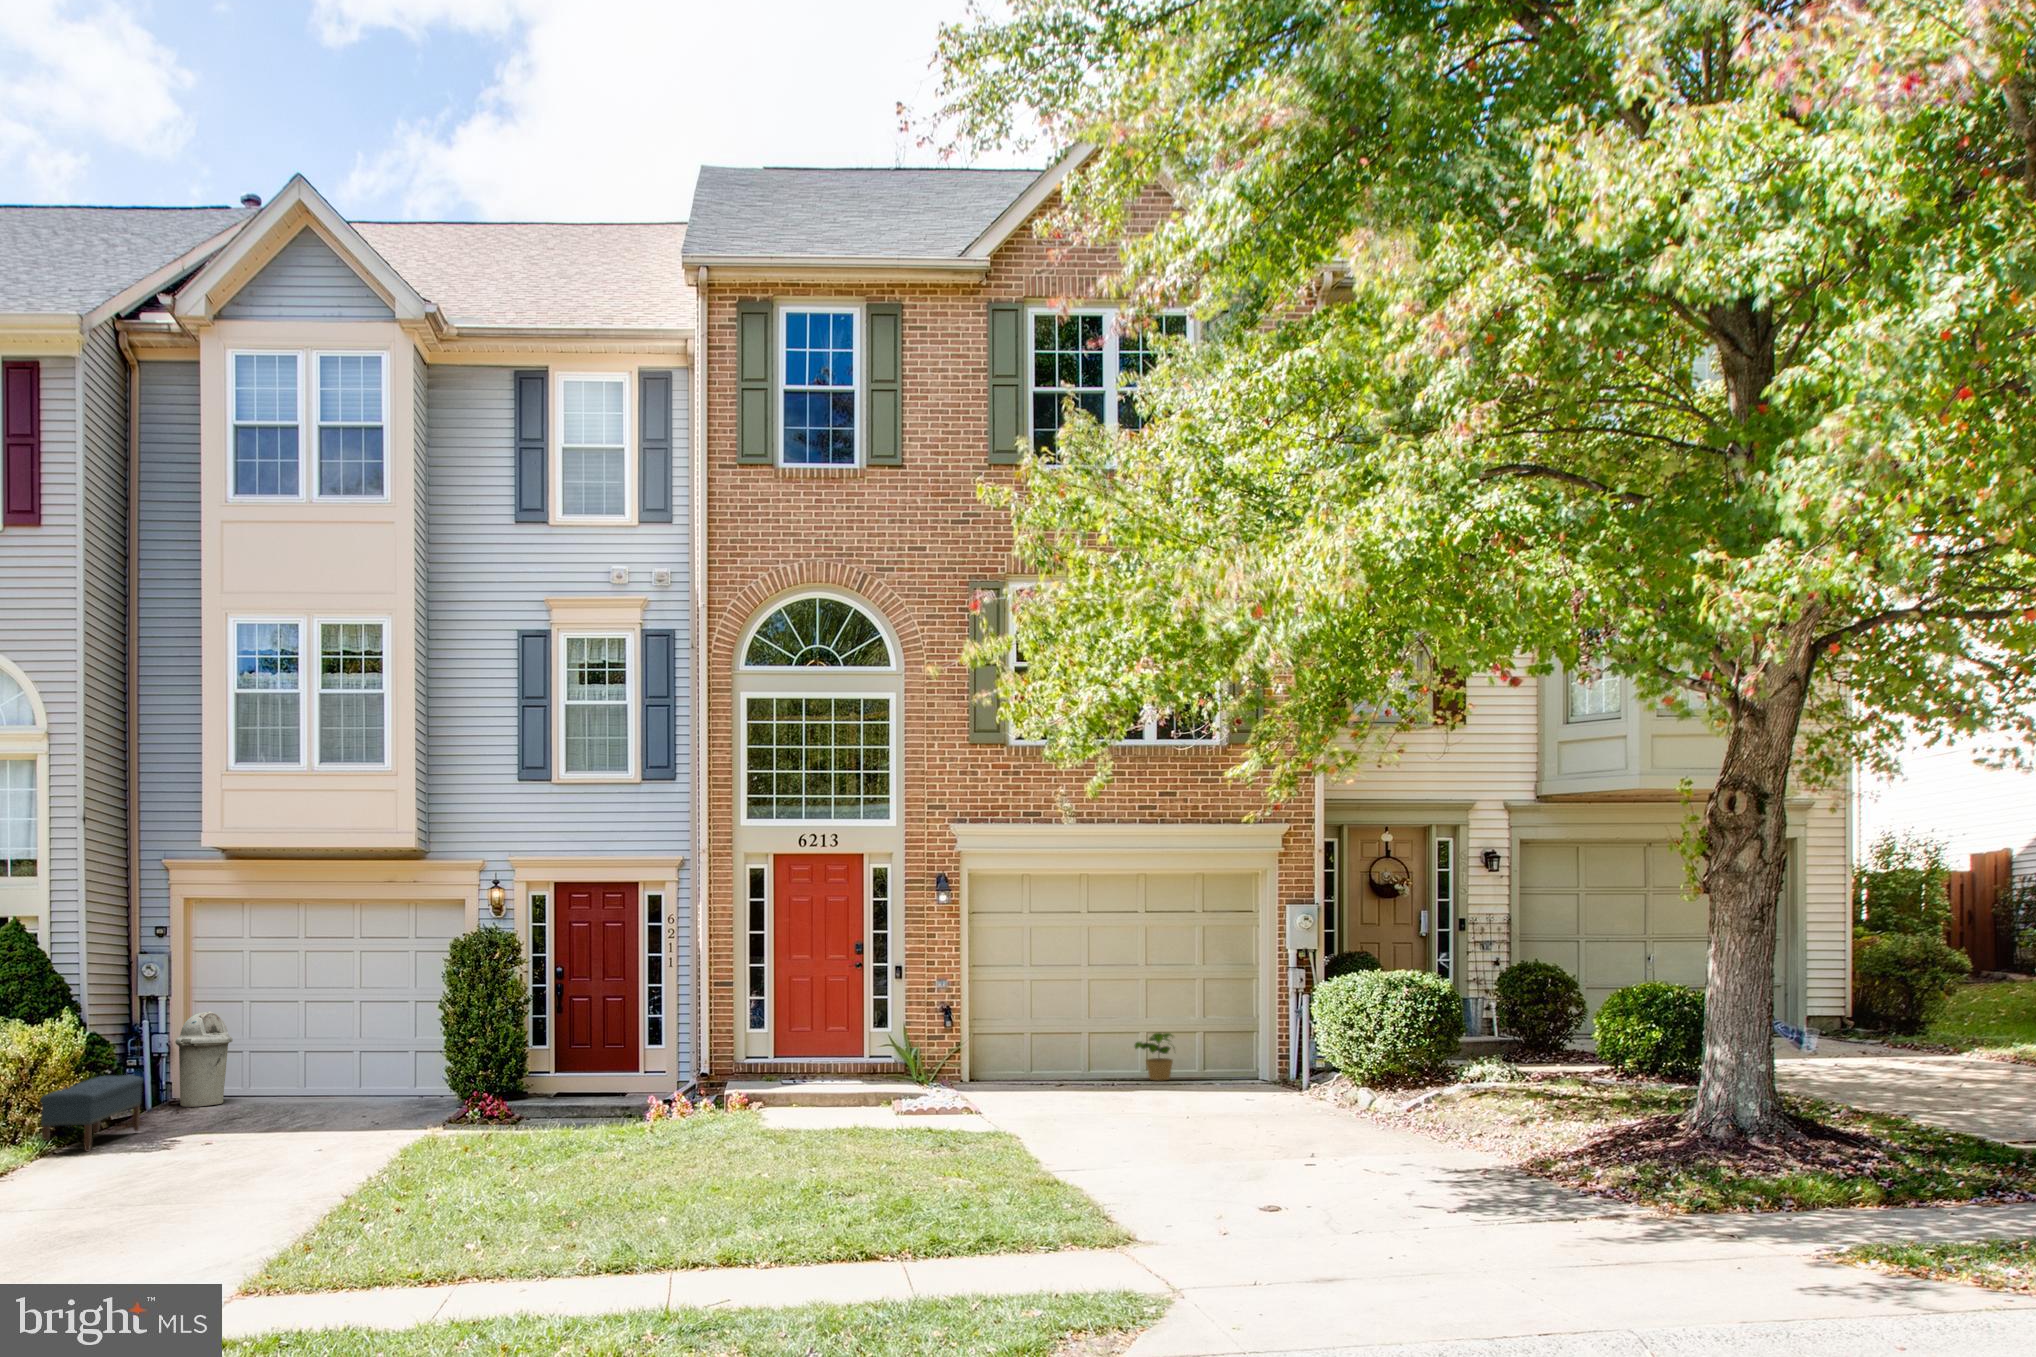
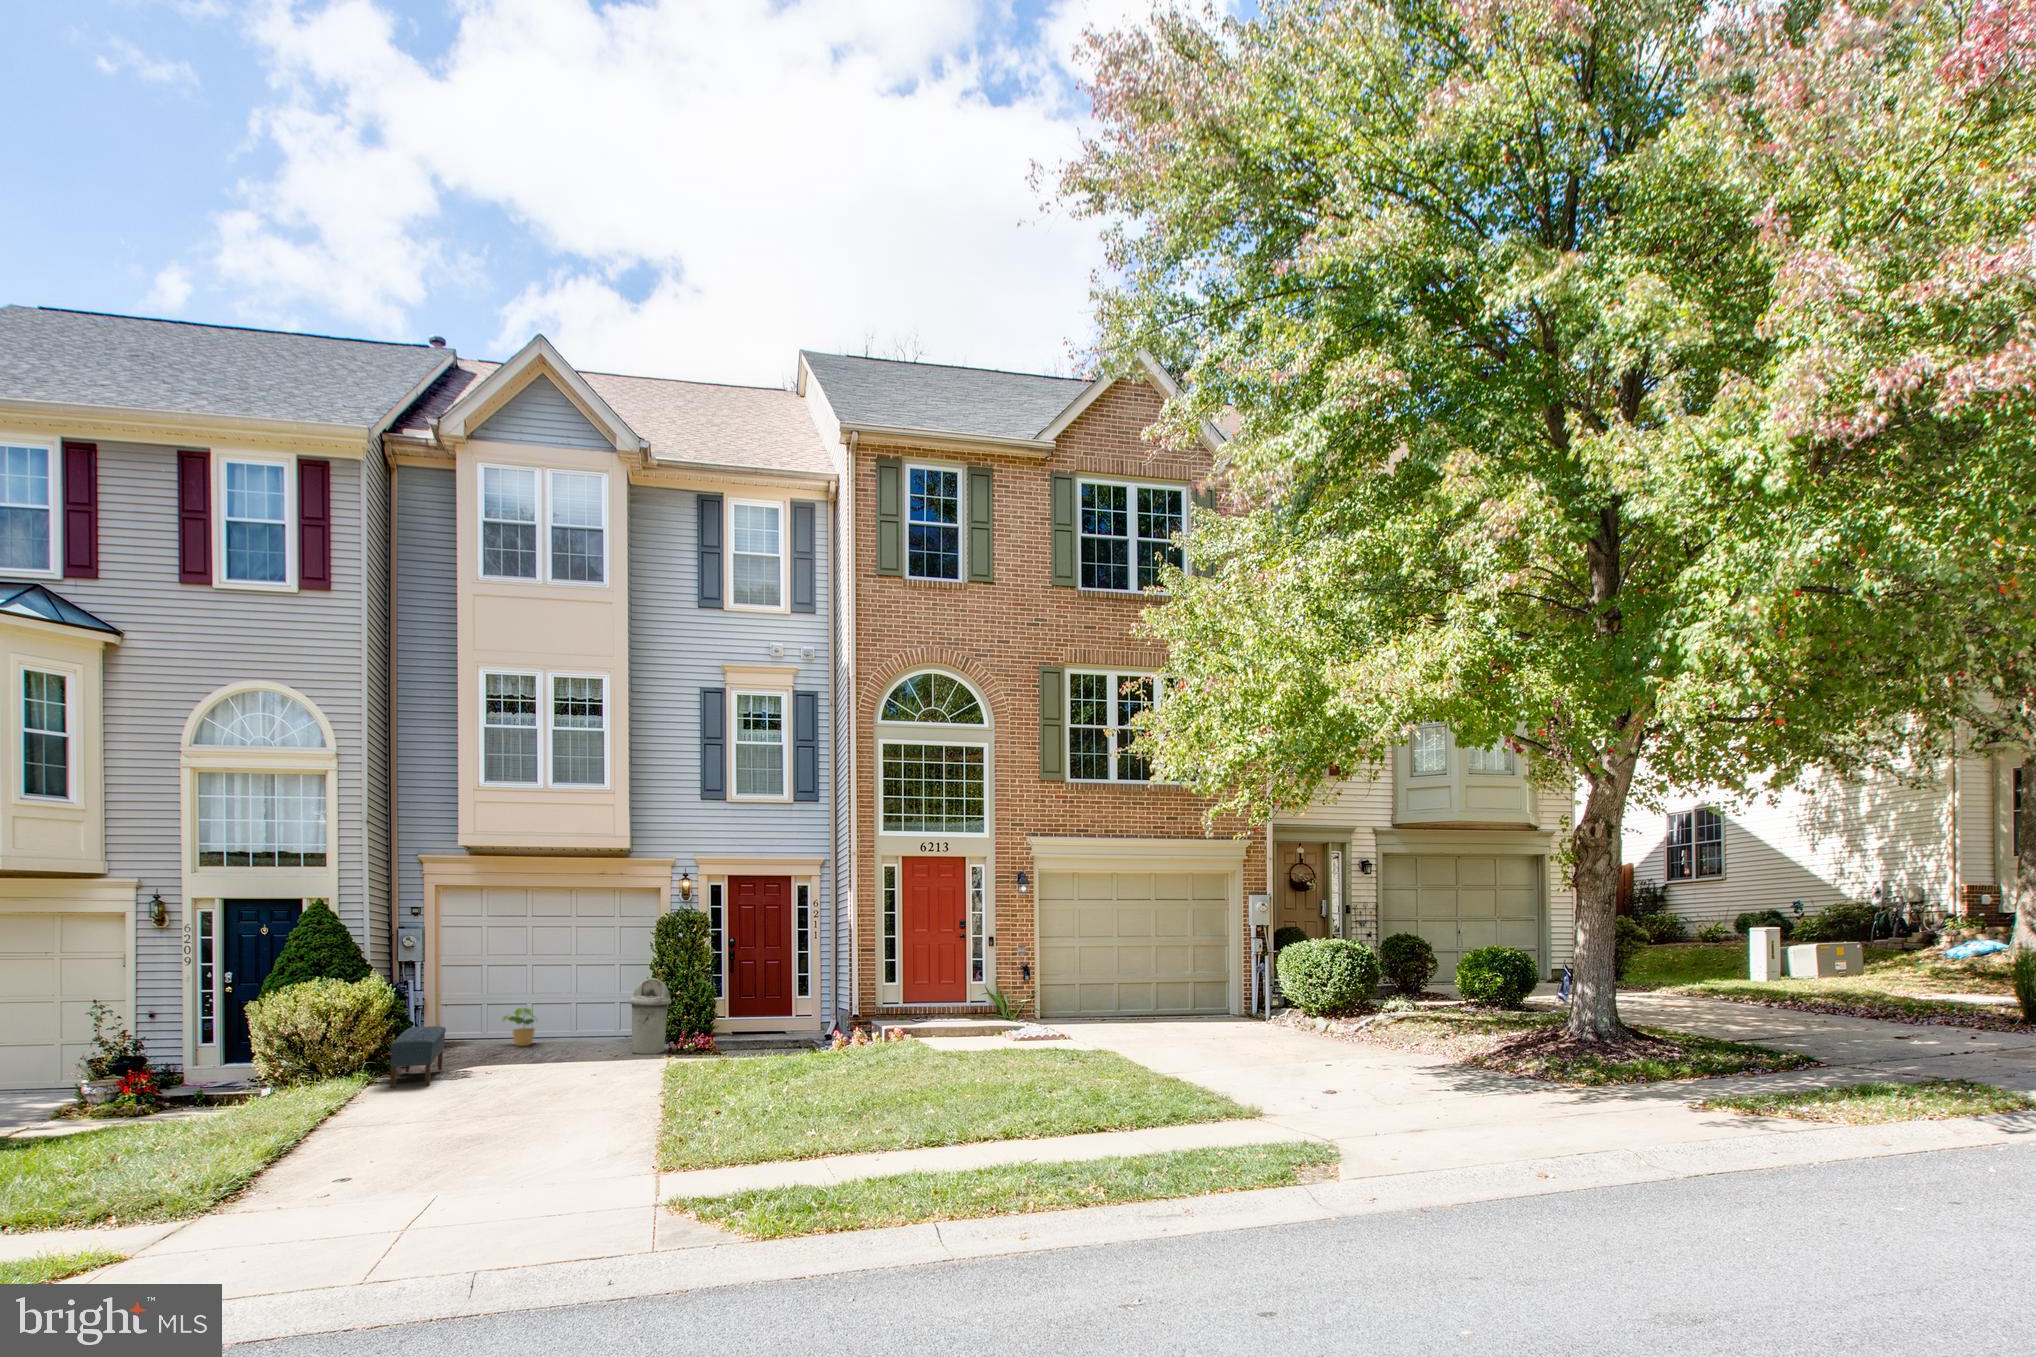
trash can: present [175,1011,232,1107] -> present [630,978,671,1054]
potted plant: present [1134,1032,1173,1081] -> present [503,1008,535,1046]

